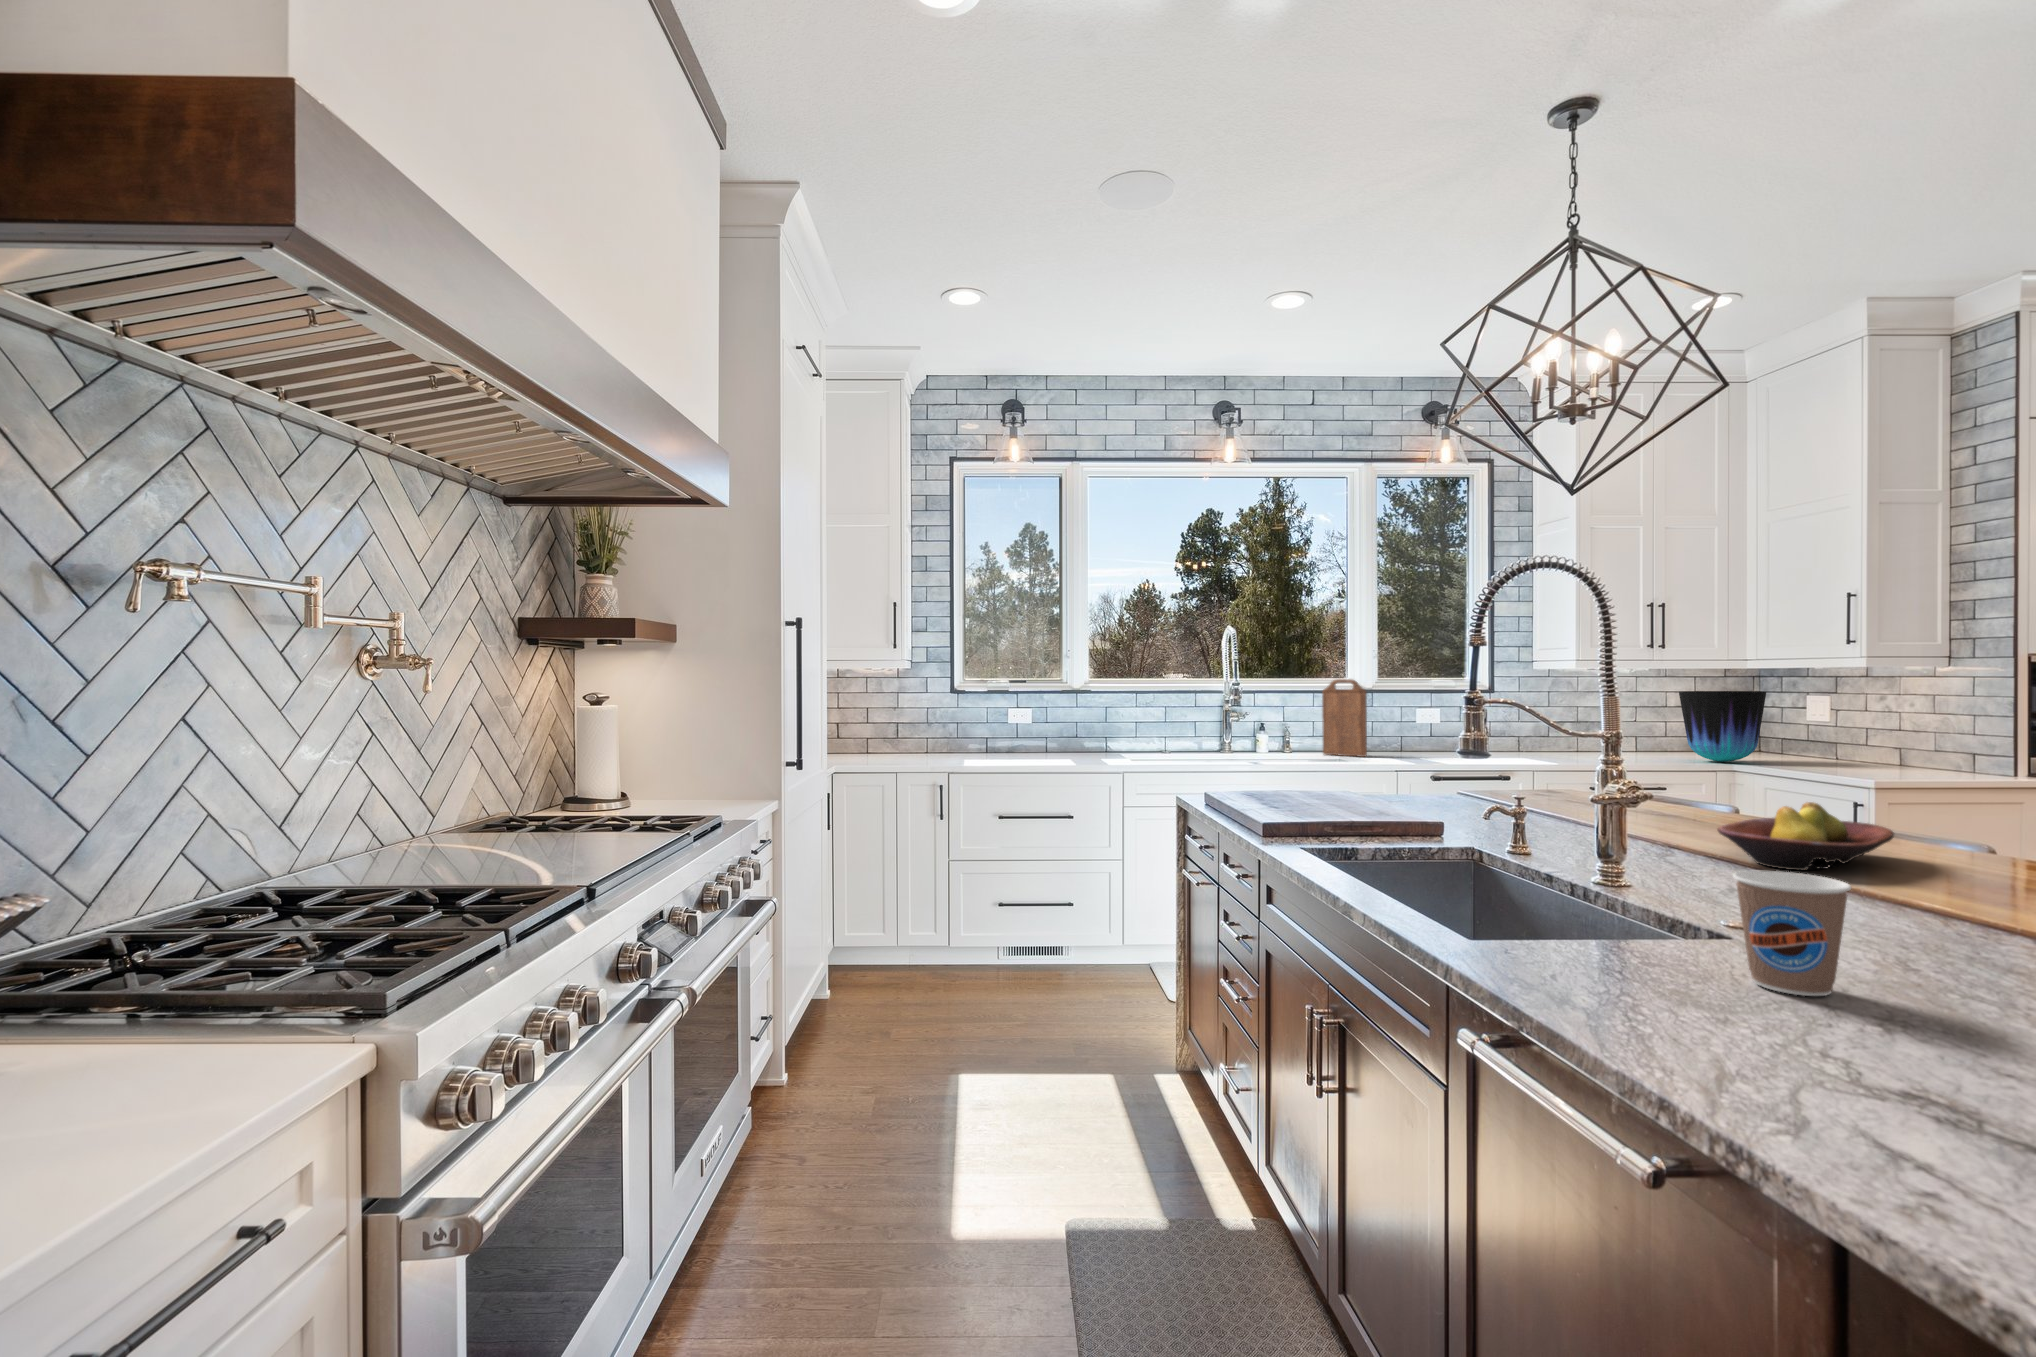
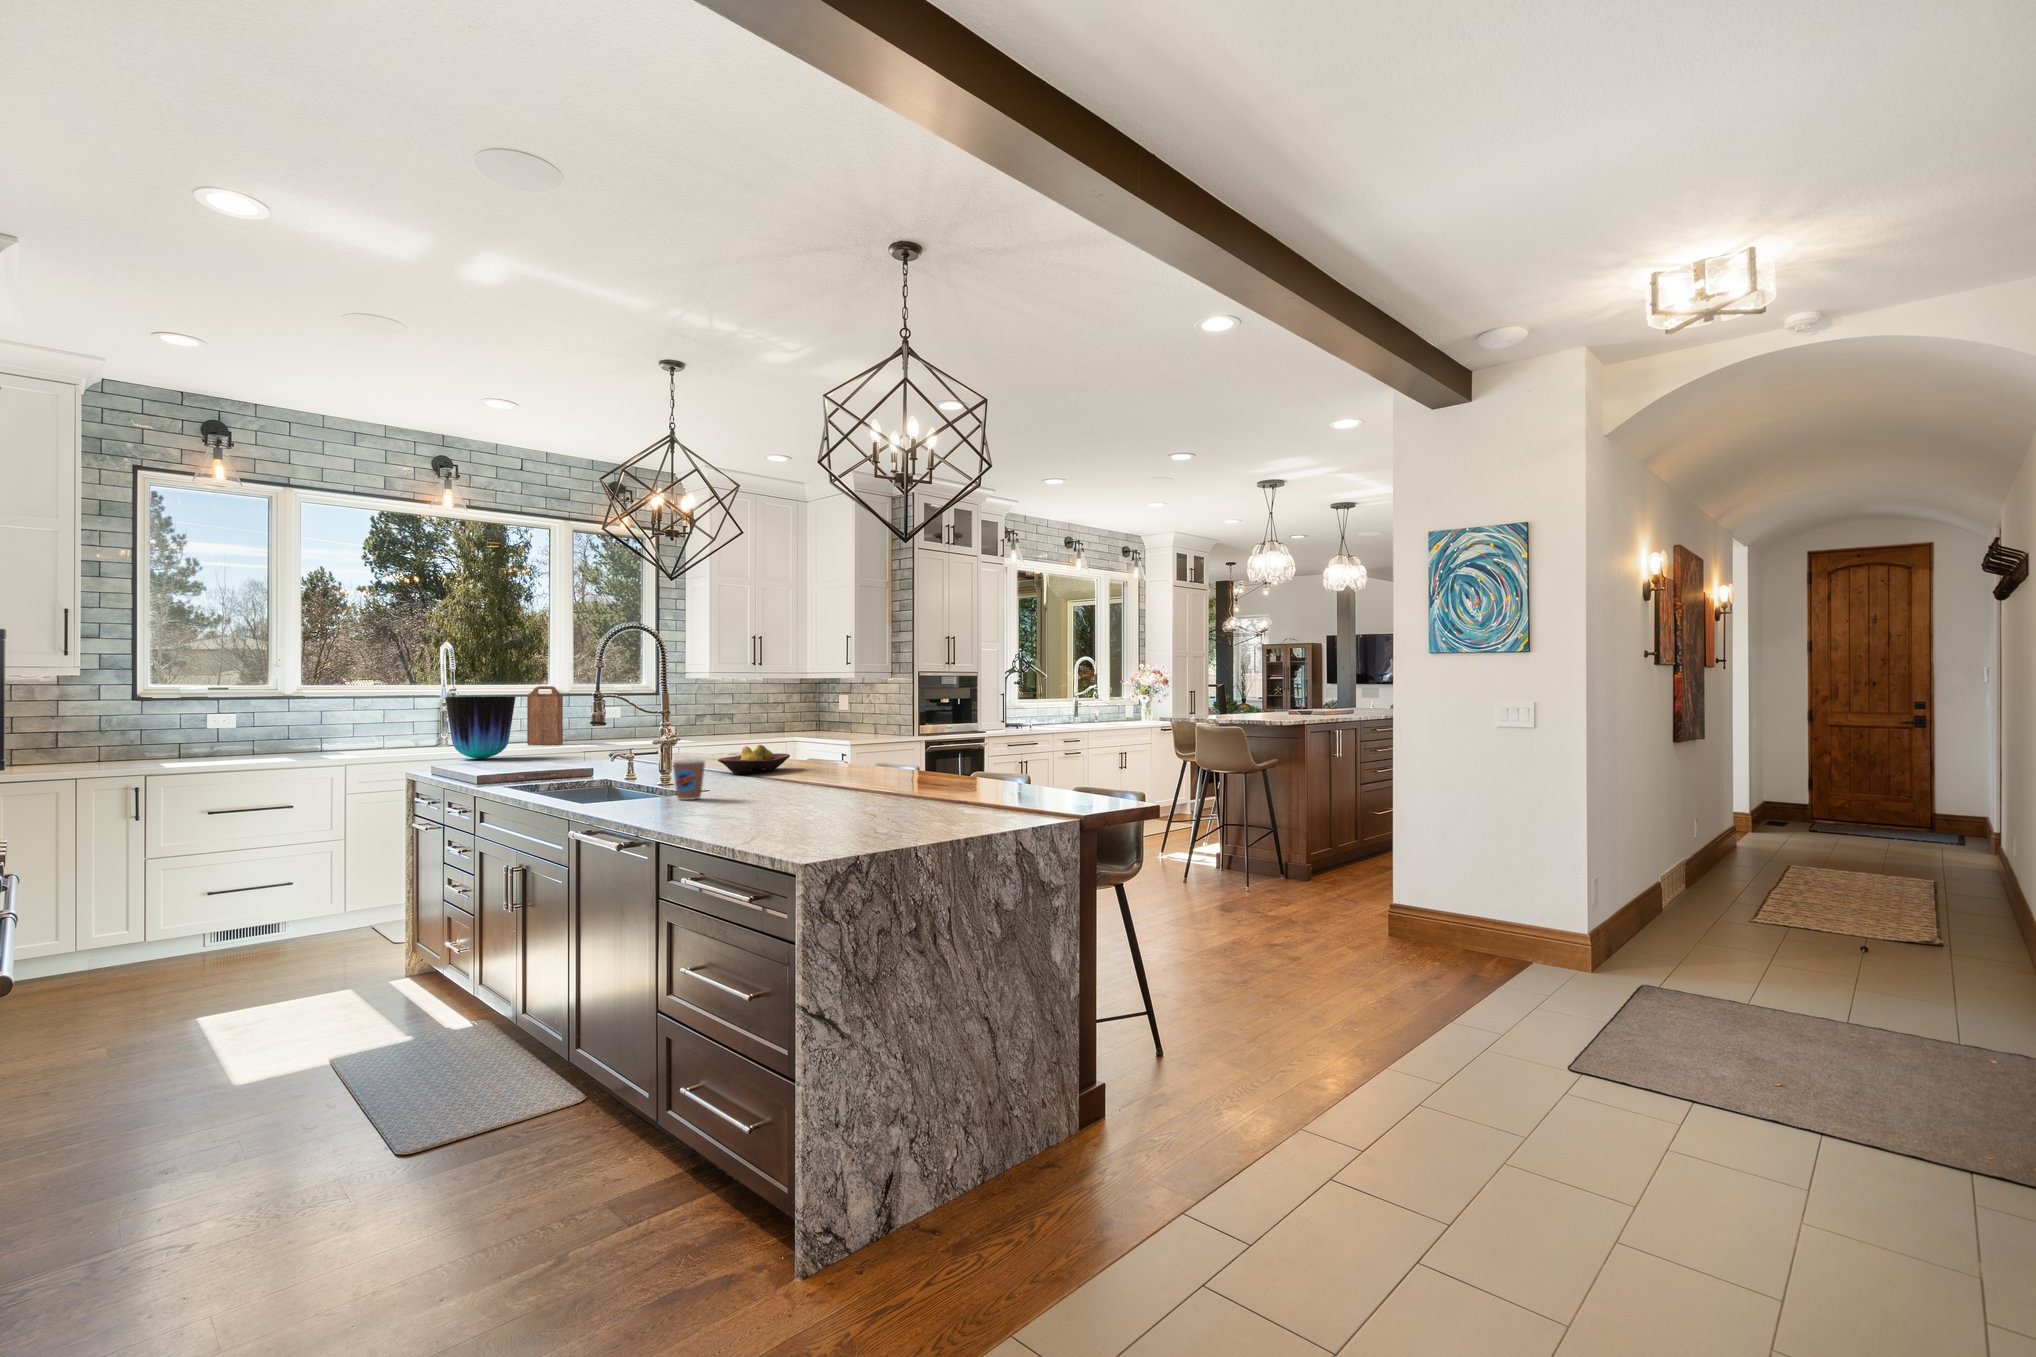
vase: present [1679,691,1766,762] -> present [445,696,516,759]

